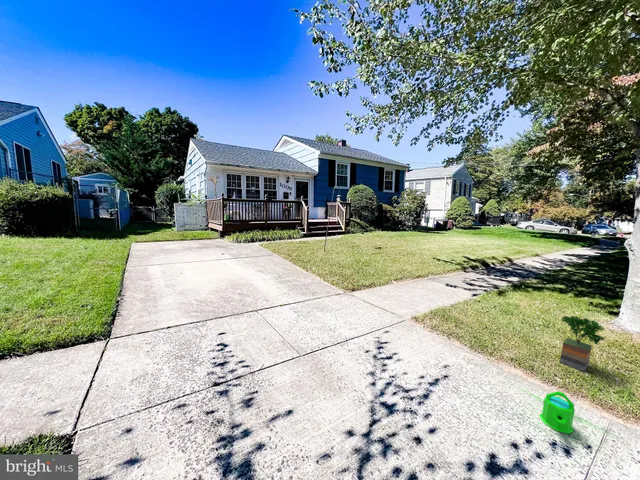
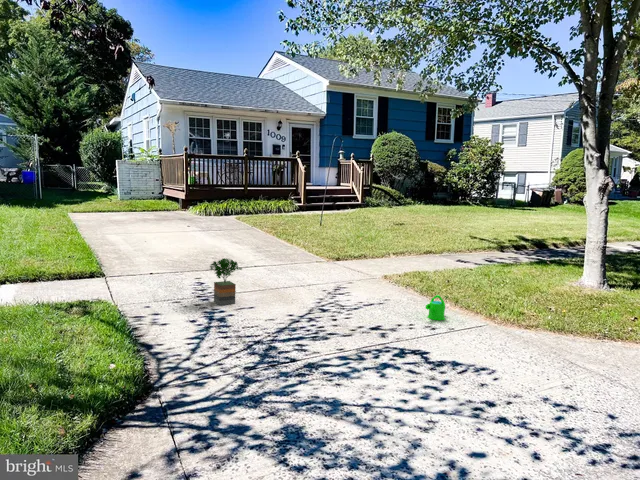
potted tree: present [560,316,604,371] -> present [210,258,242,305]

